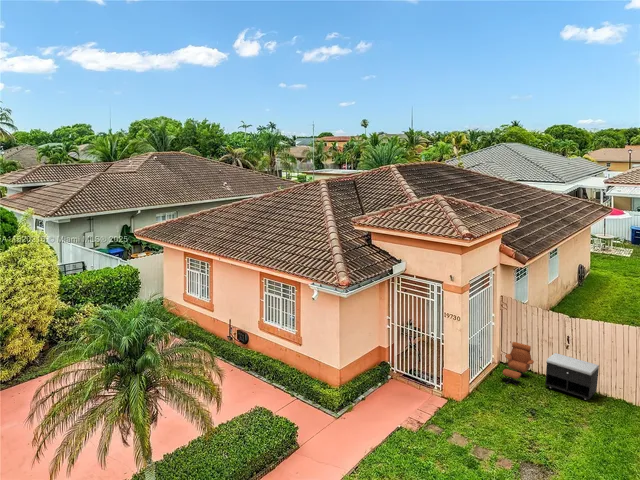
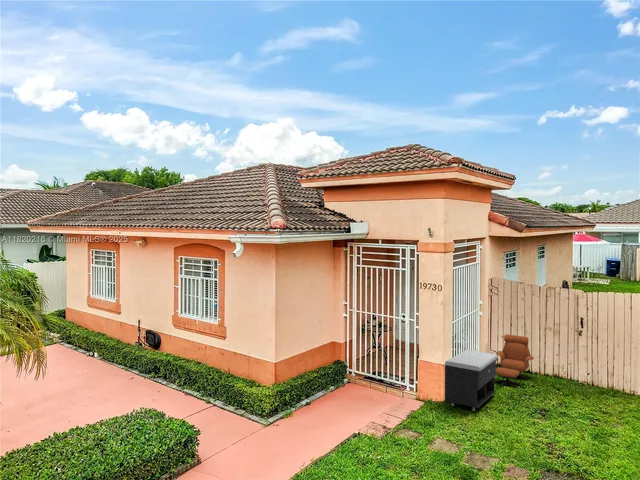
storage bench: present [545,353,599,400] -> present [445,350,498,411]

